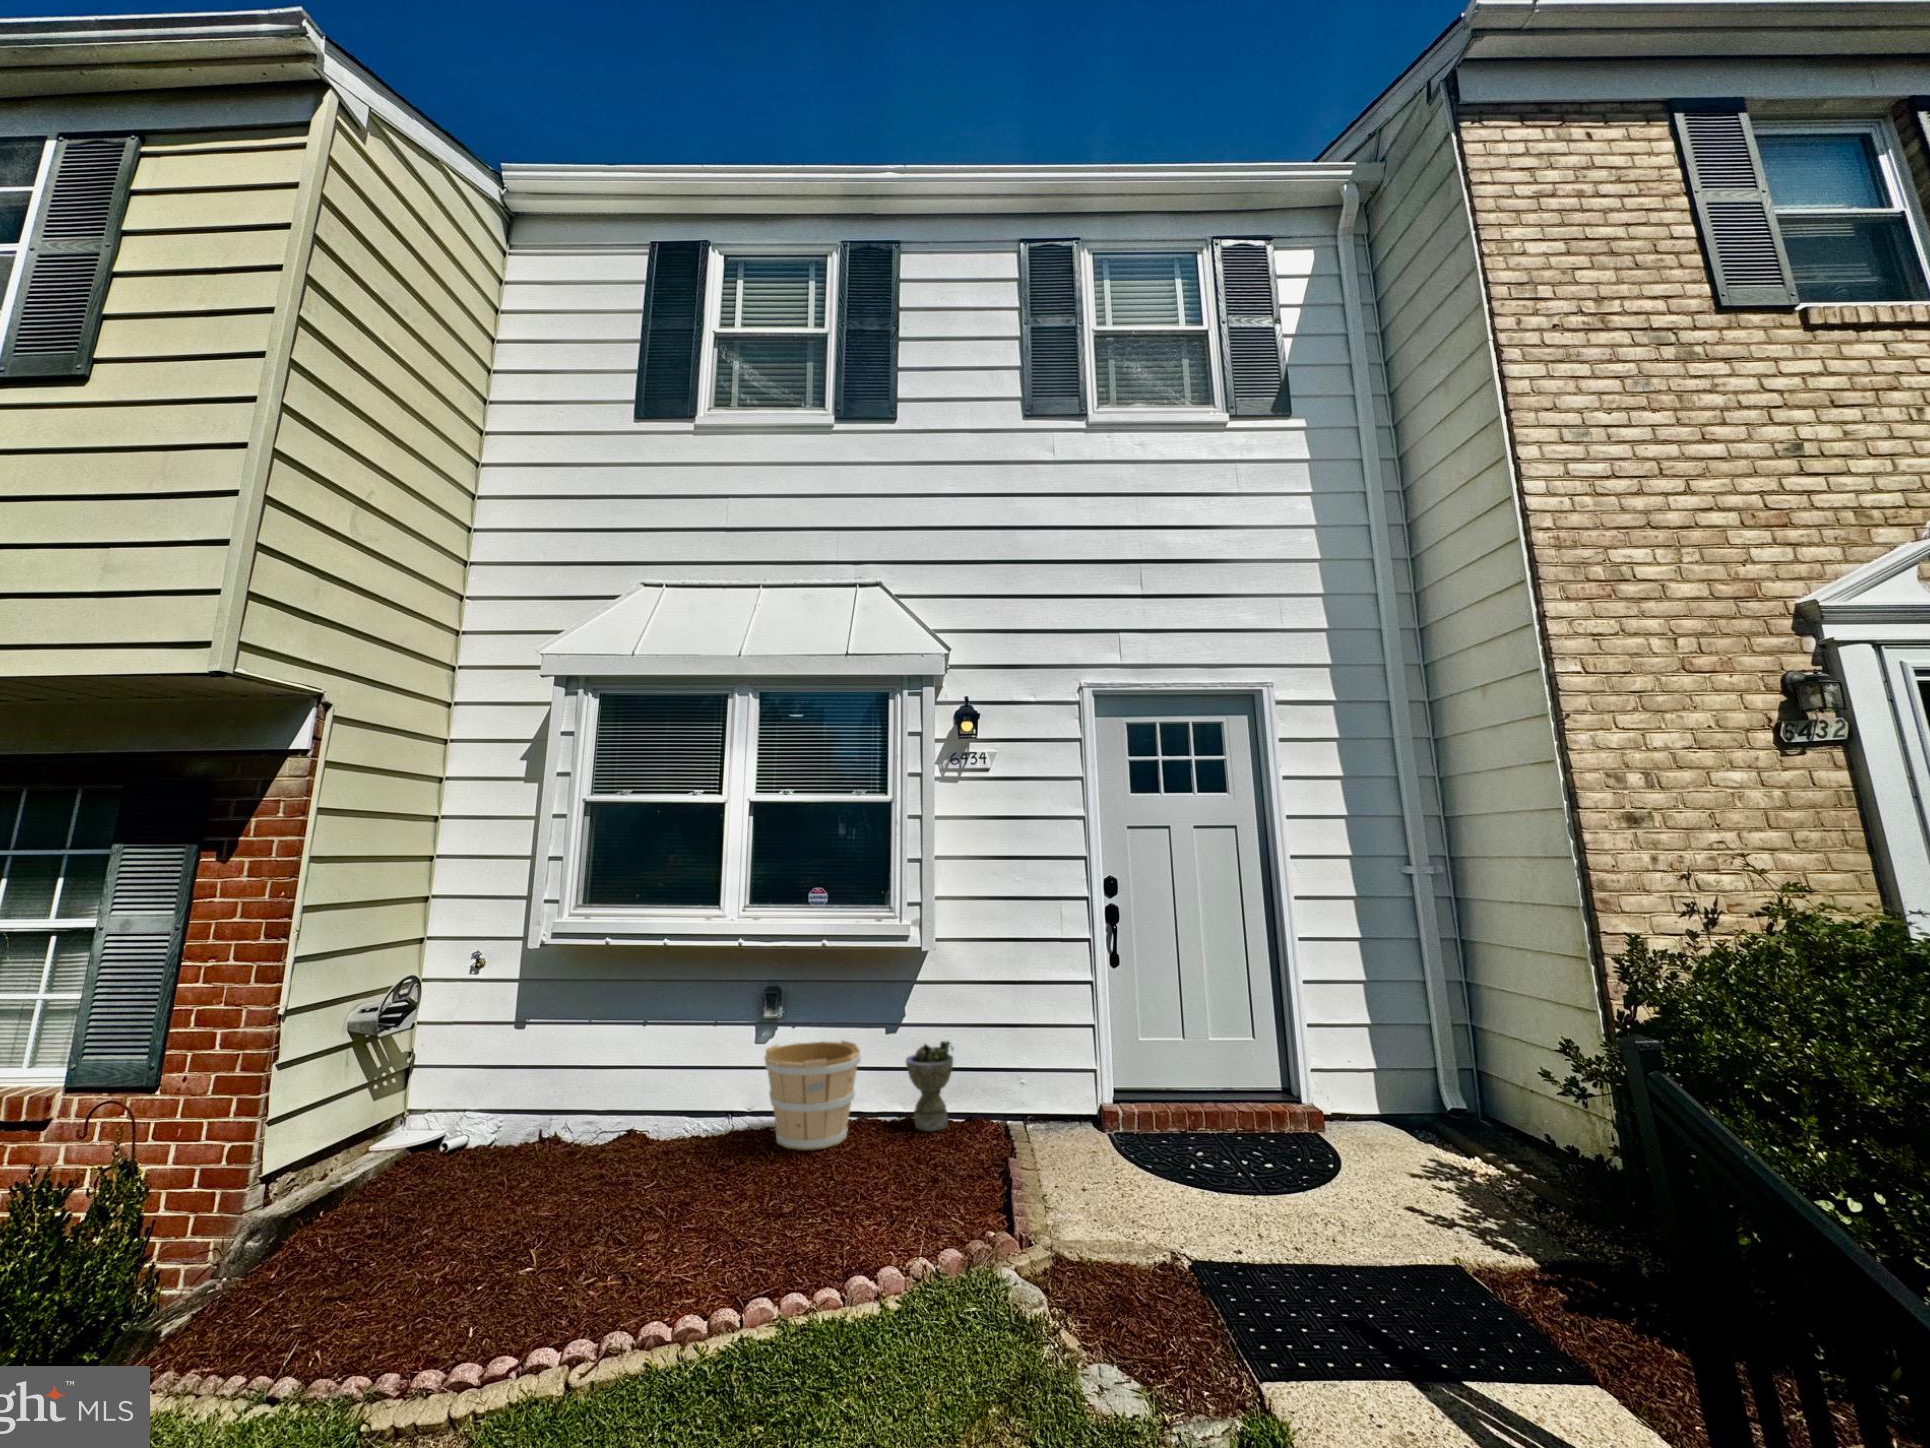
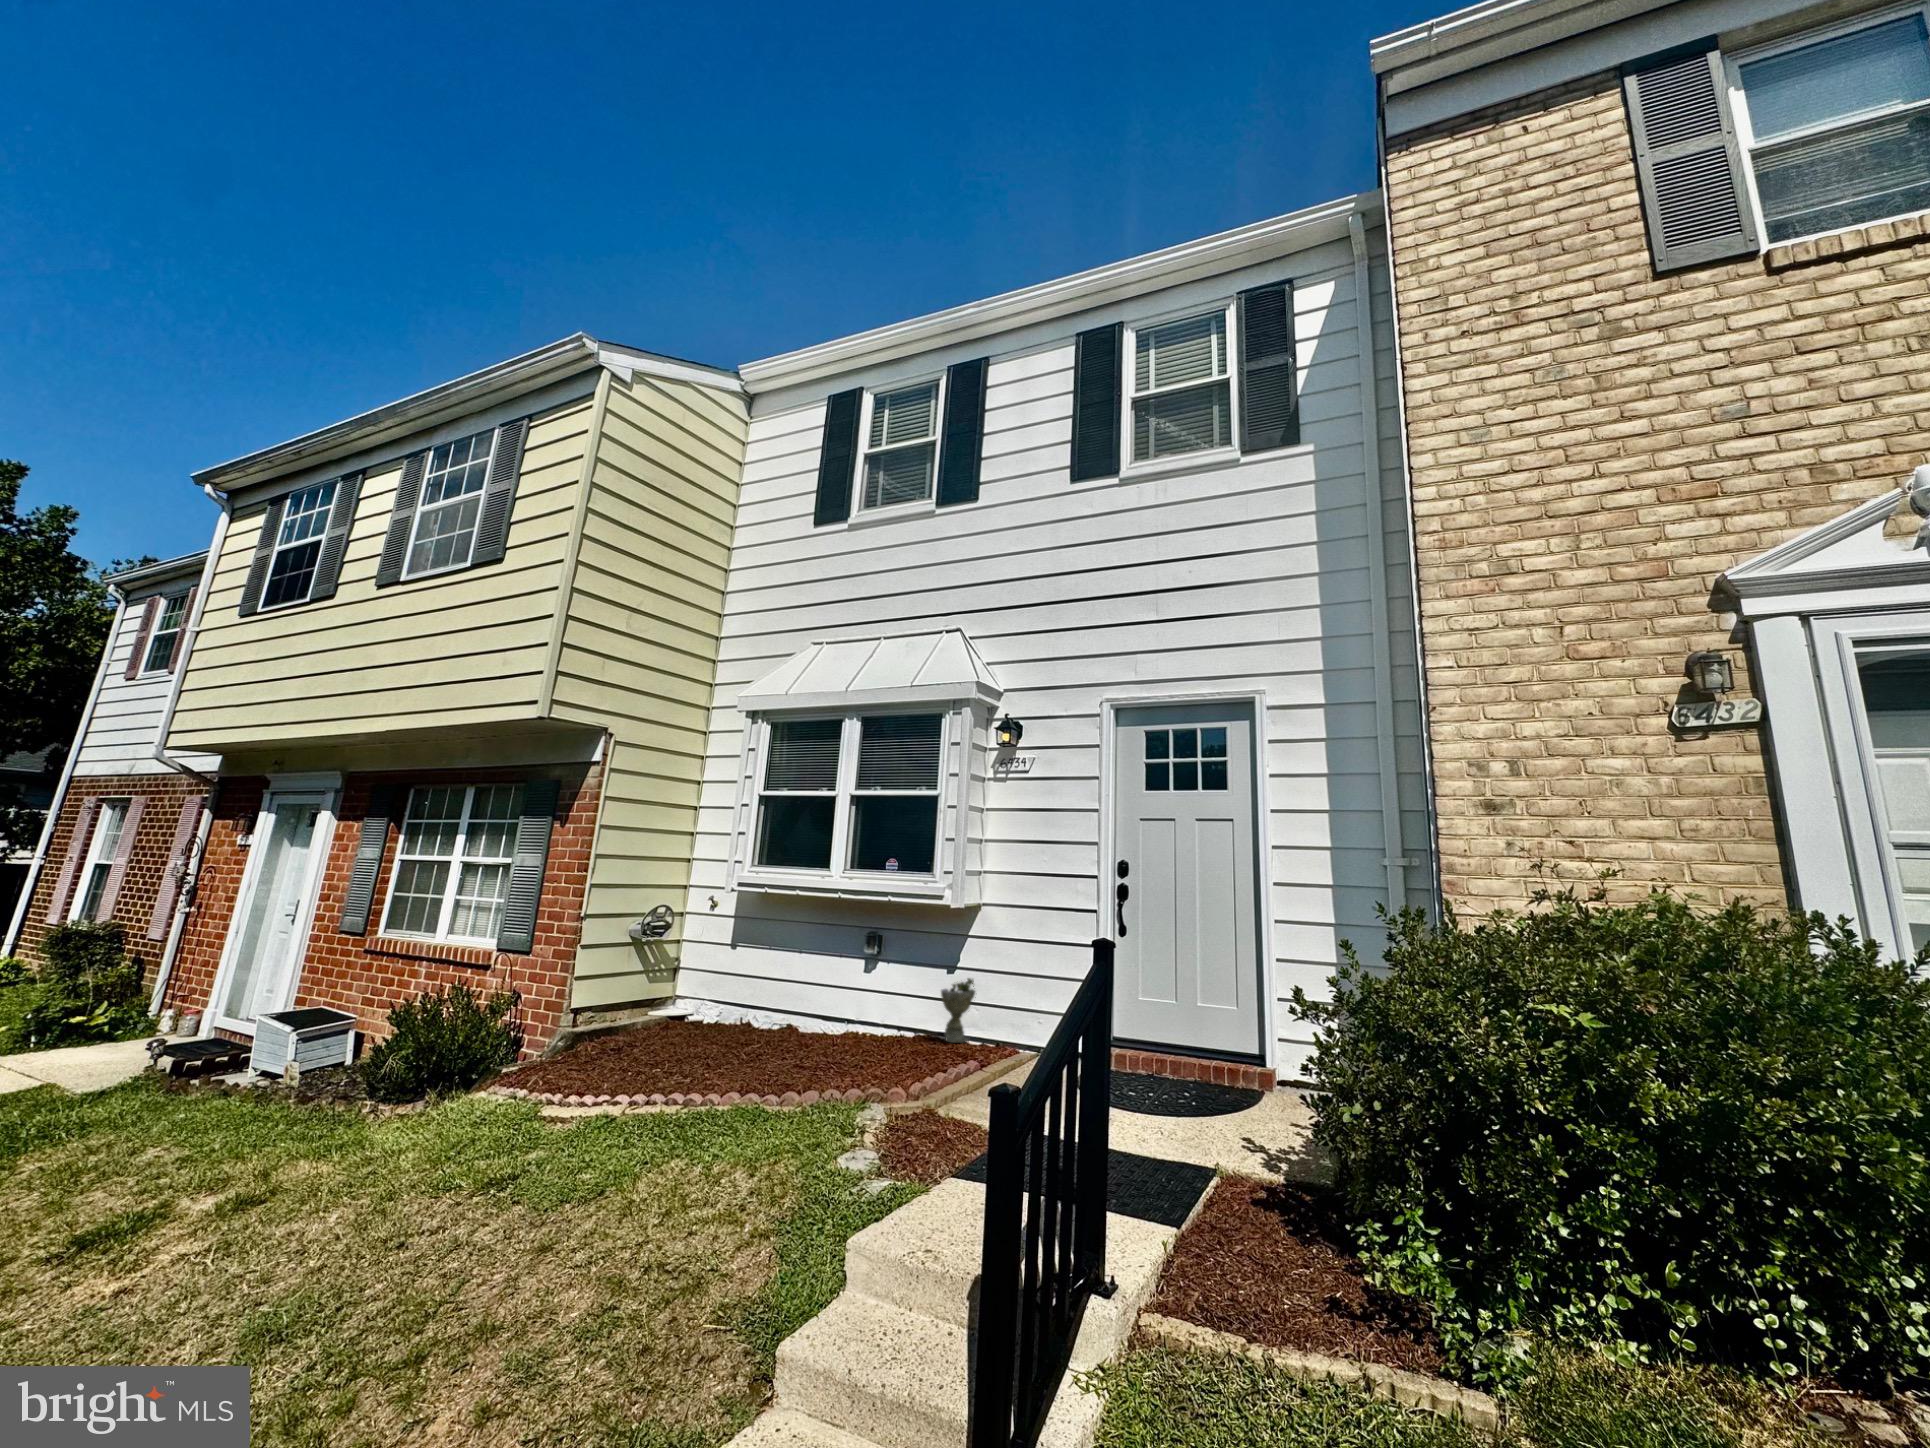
wooden bucket: present [764,1040,861,1150] -> none [842,970,913,1041]

